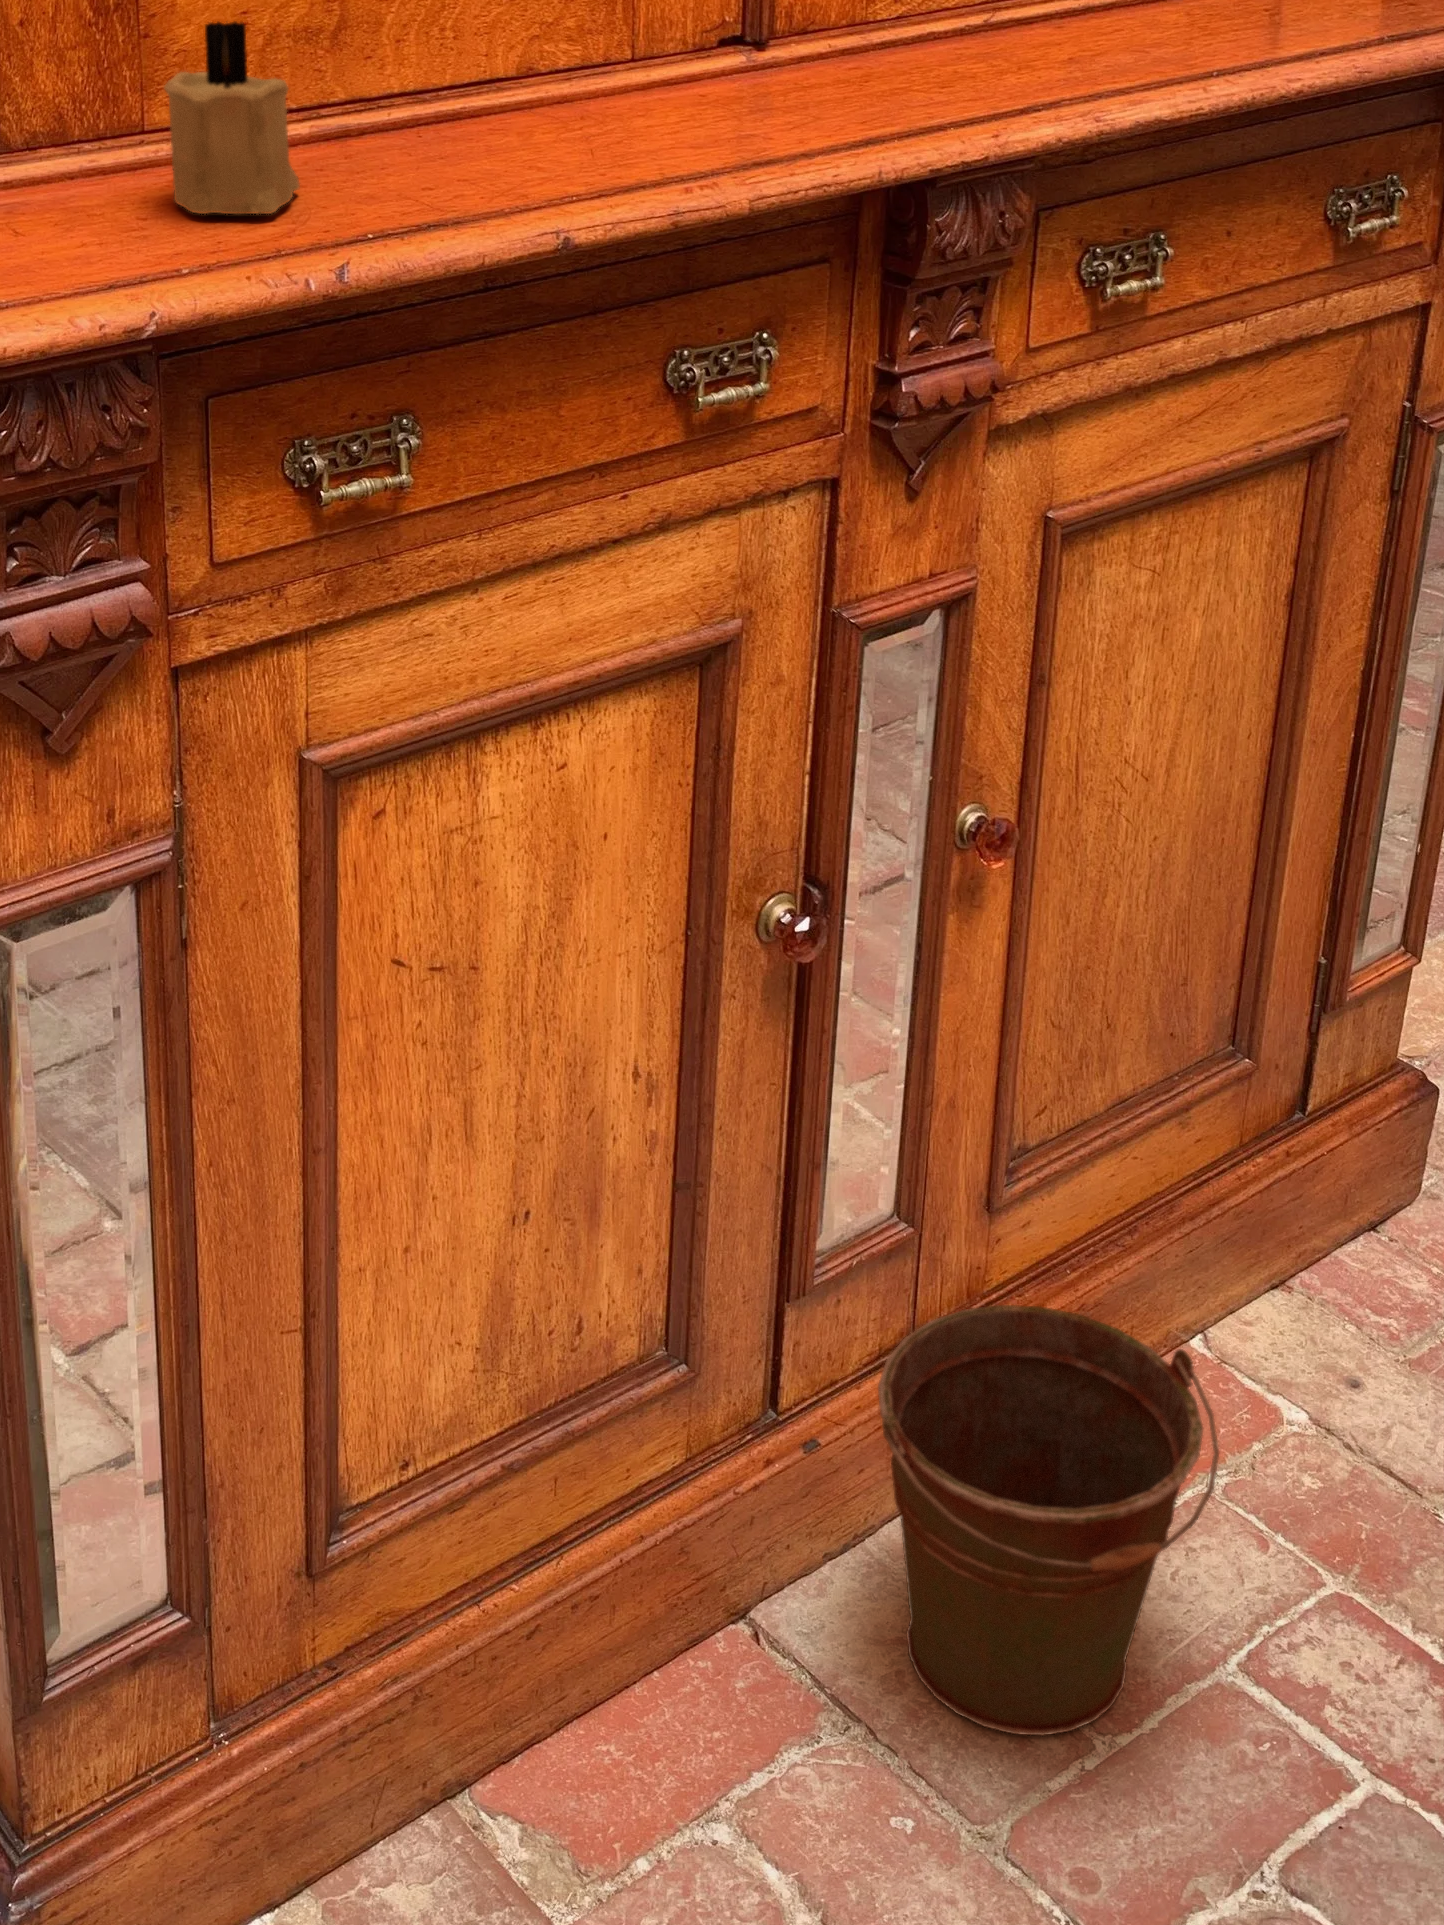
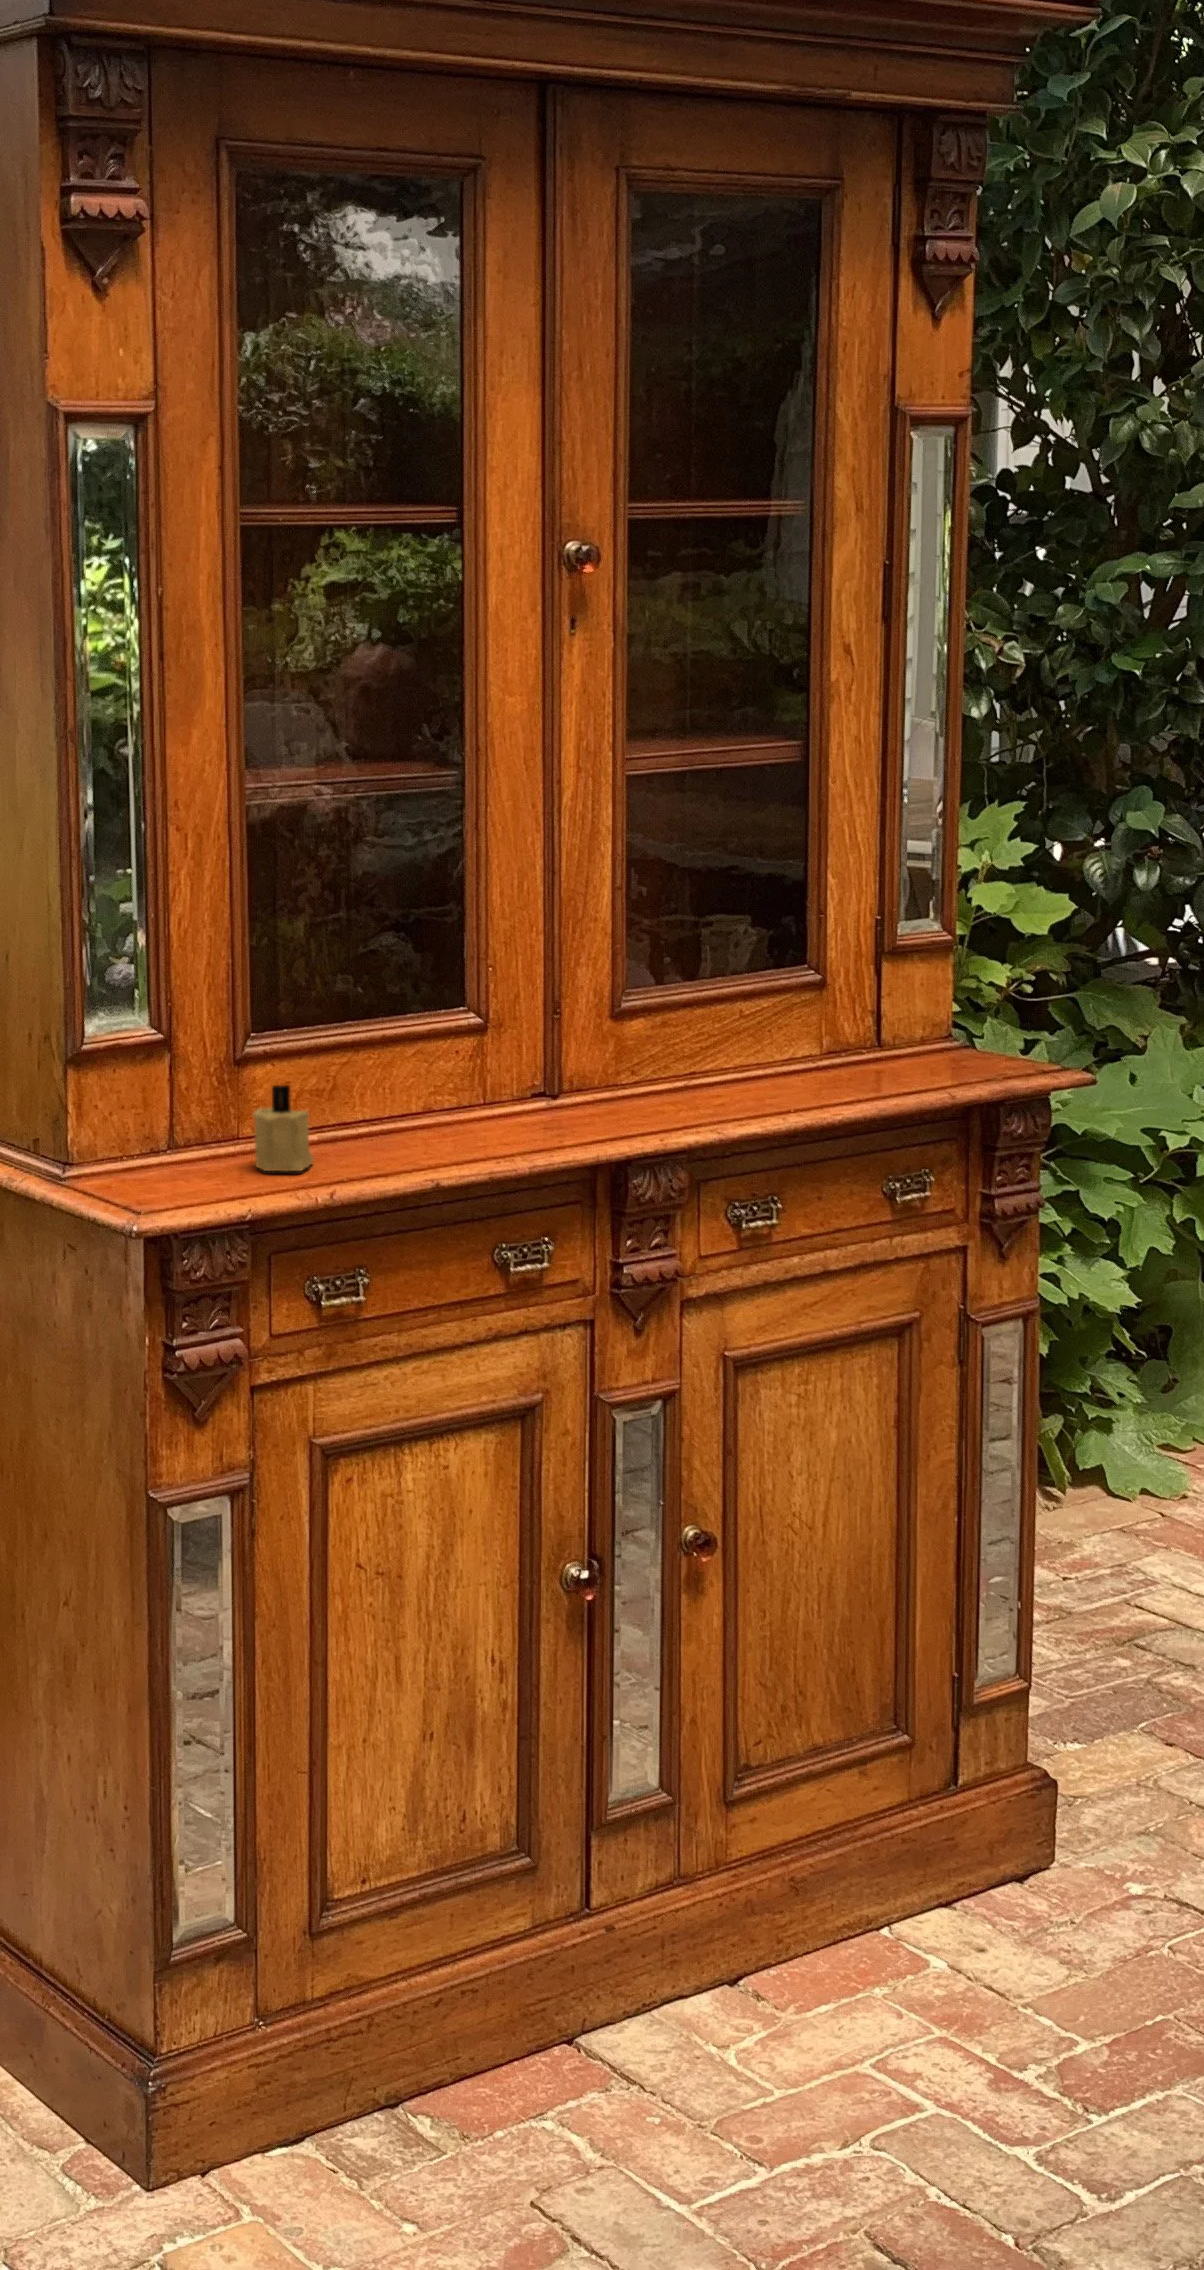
bucket: present [878,1305,1219,1736] -> none [640,1840,837,2086]

